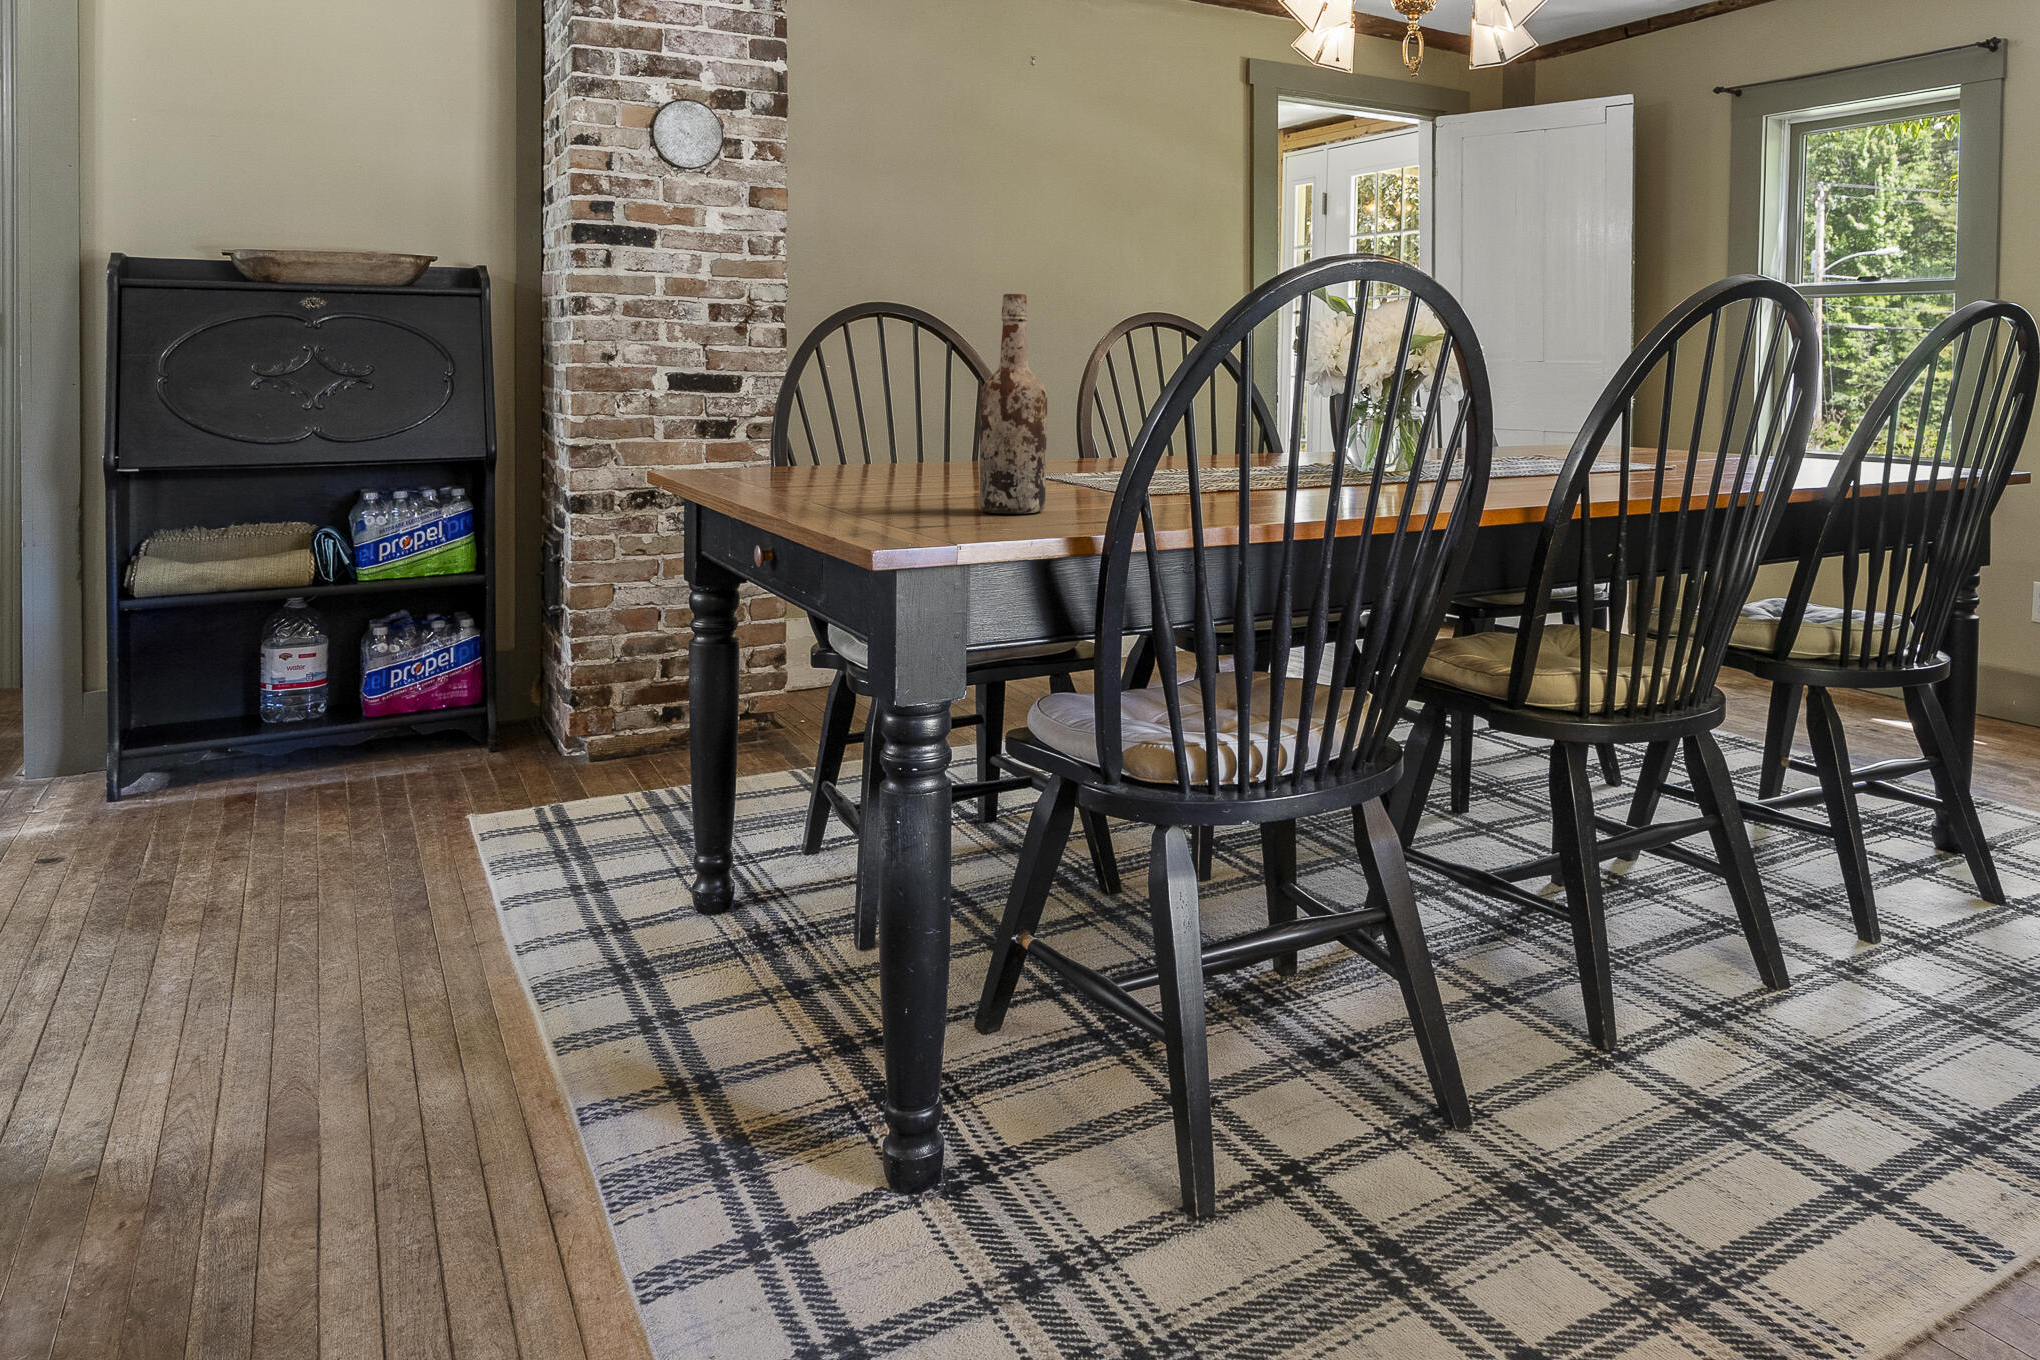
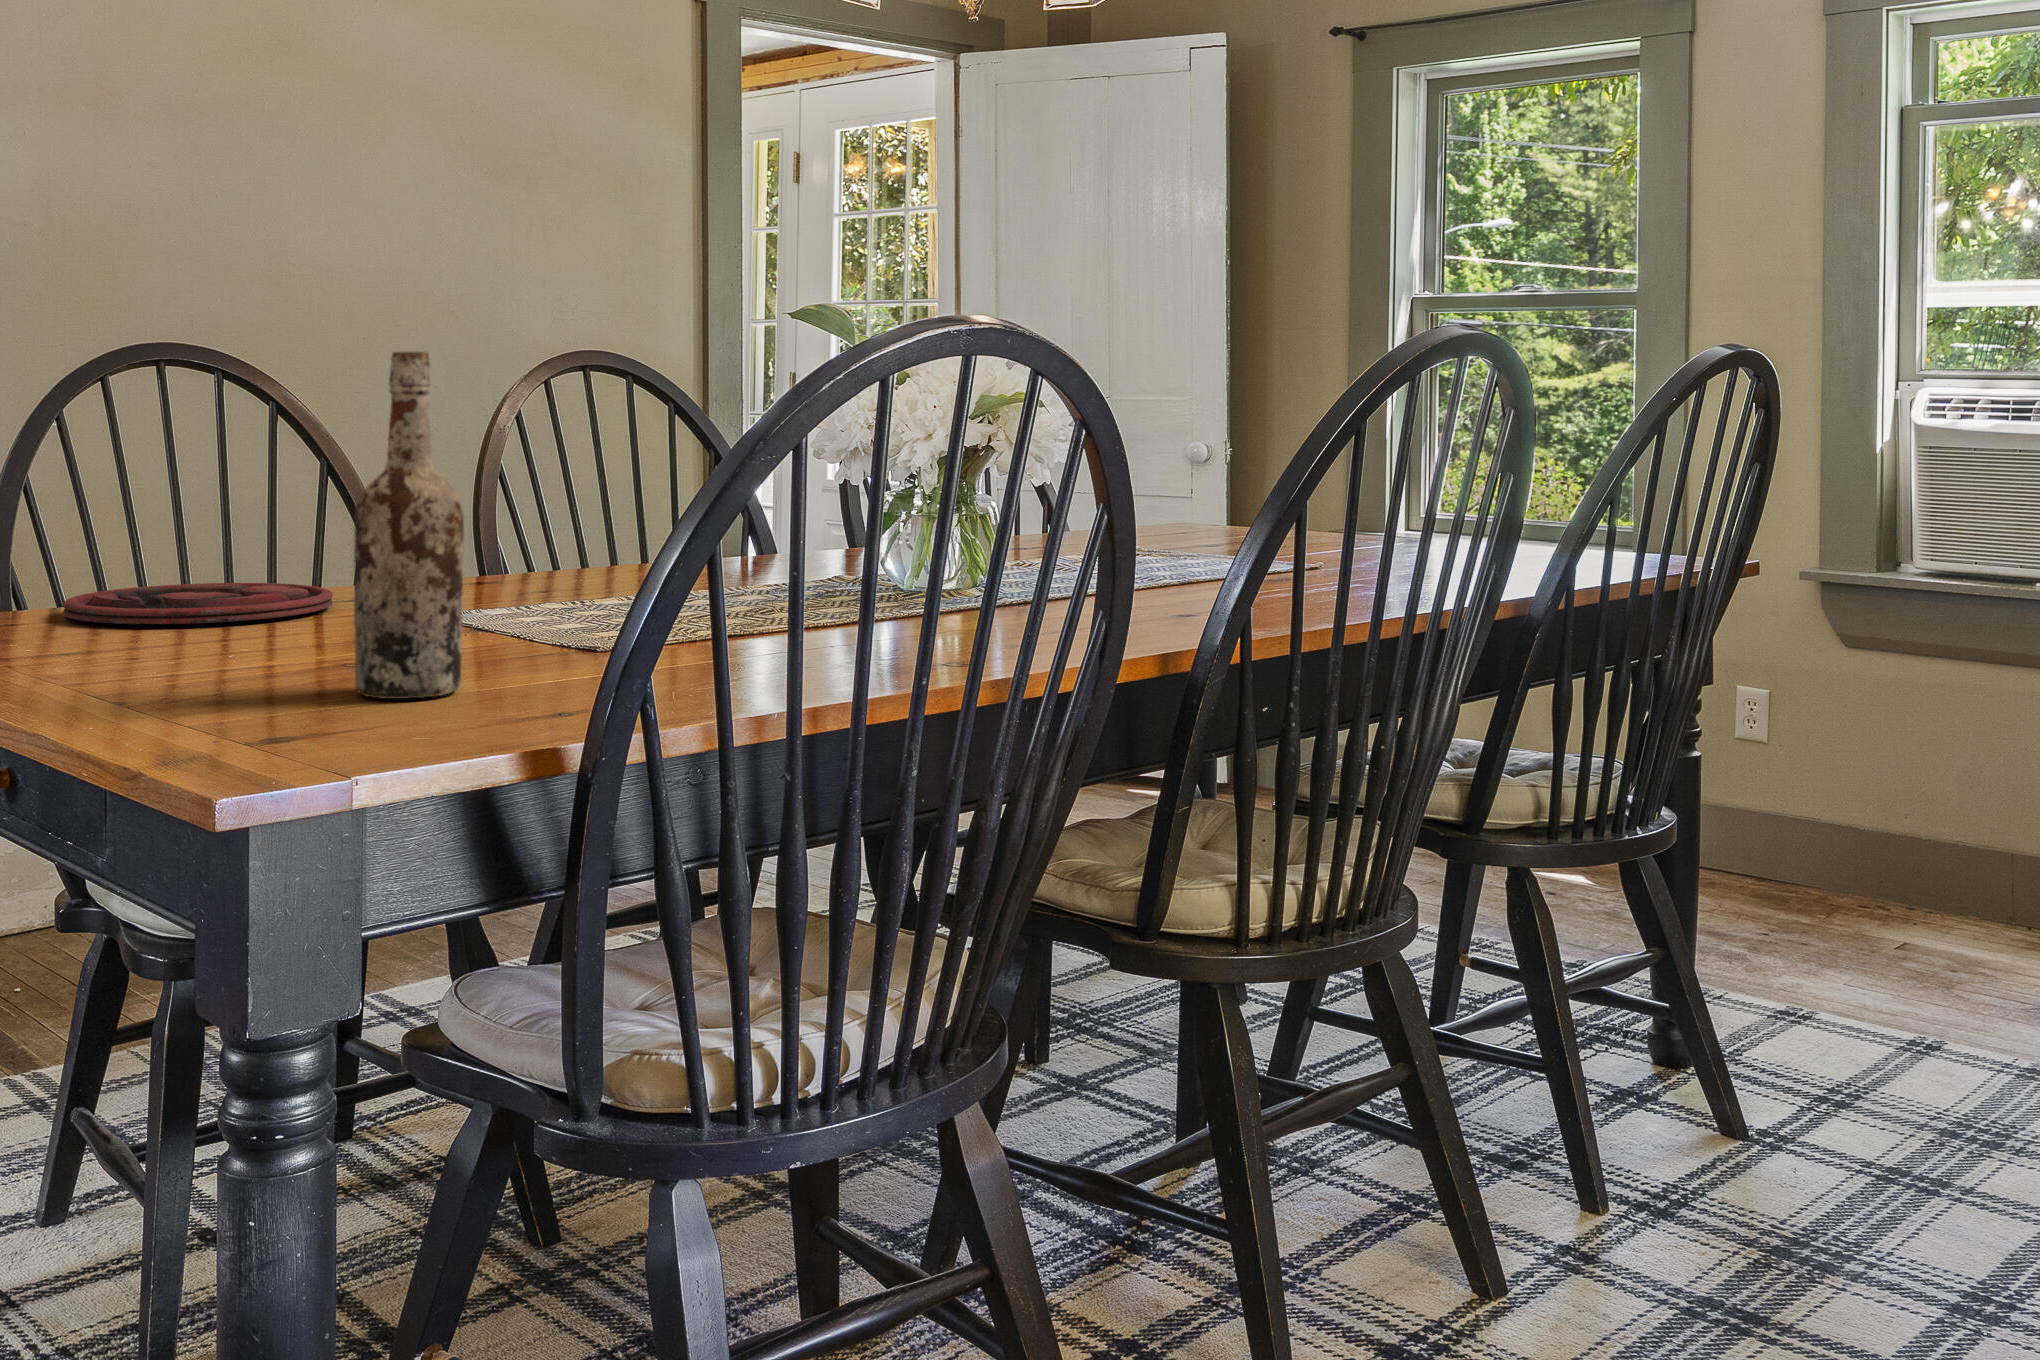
plate: none [819,456,982,476] -> present [63,583,332,624]

